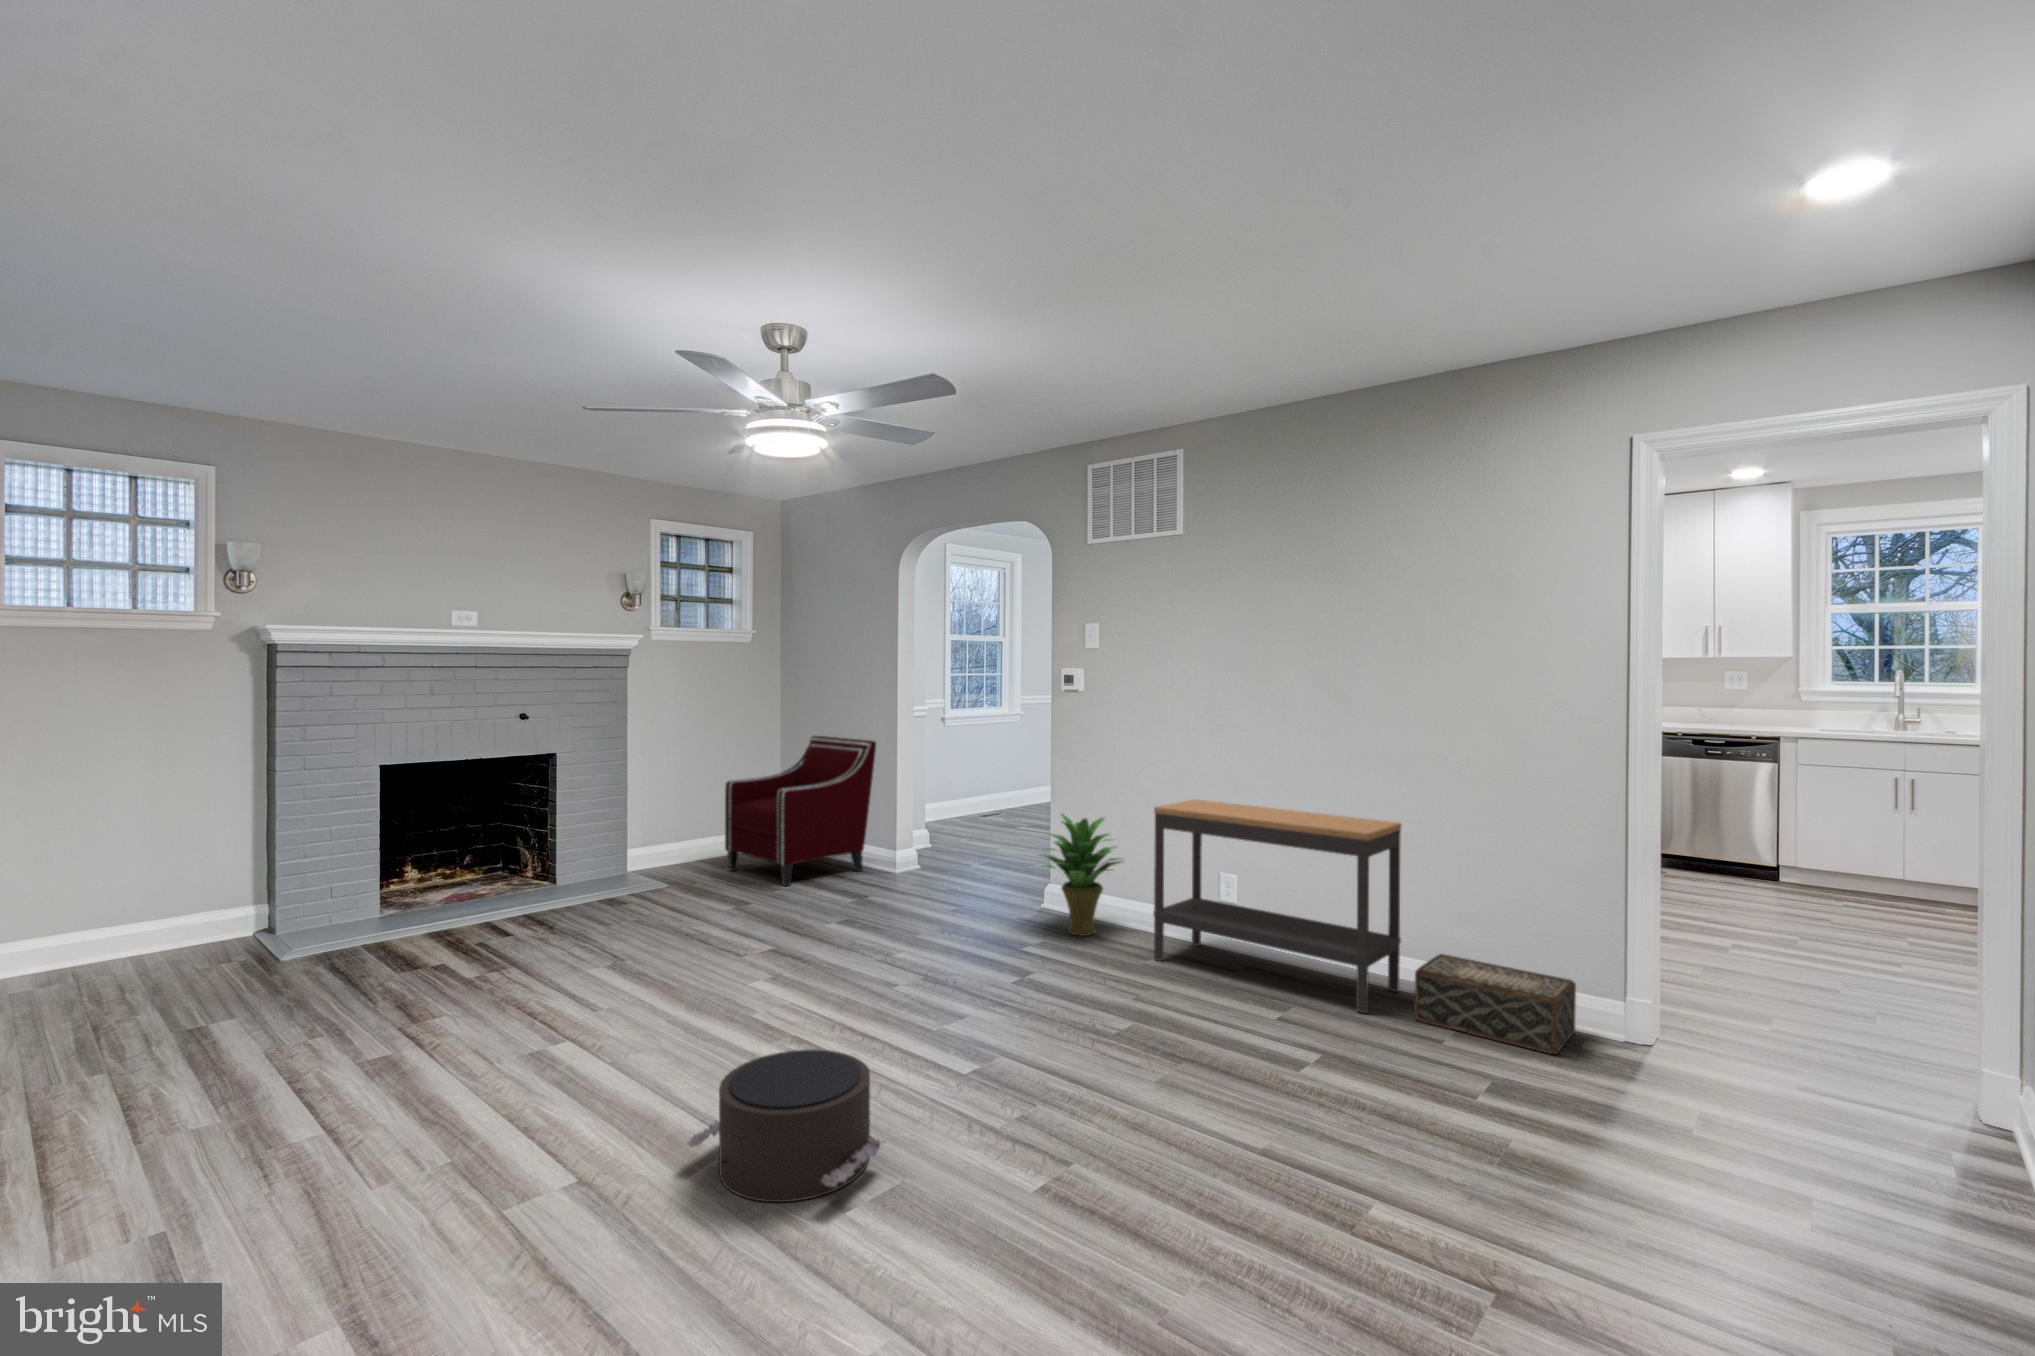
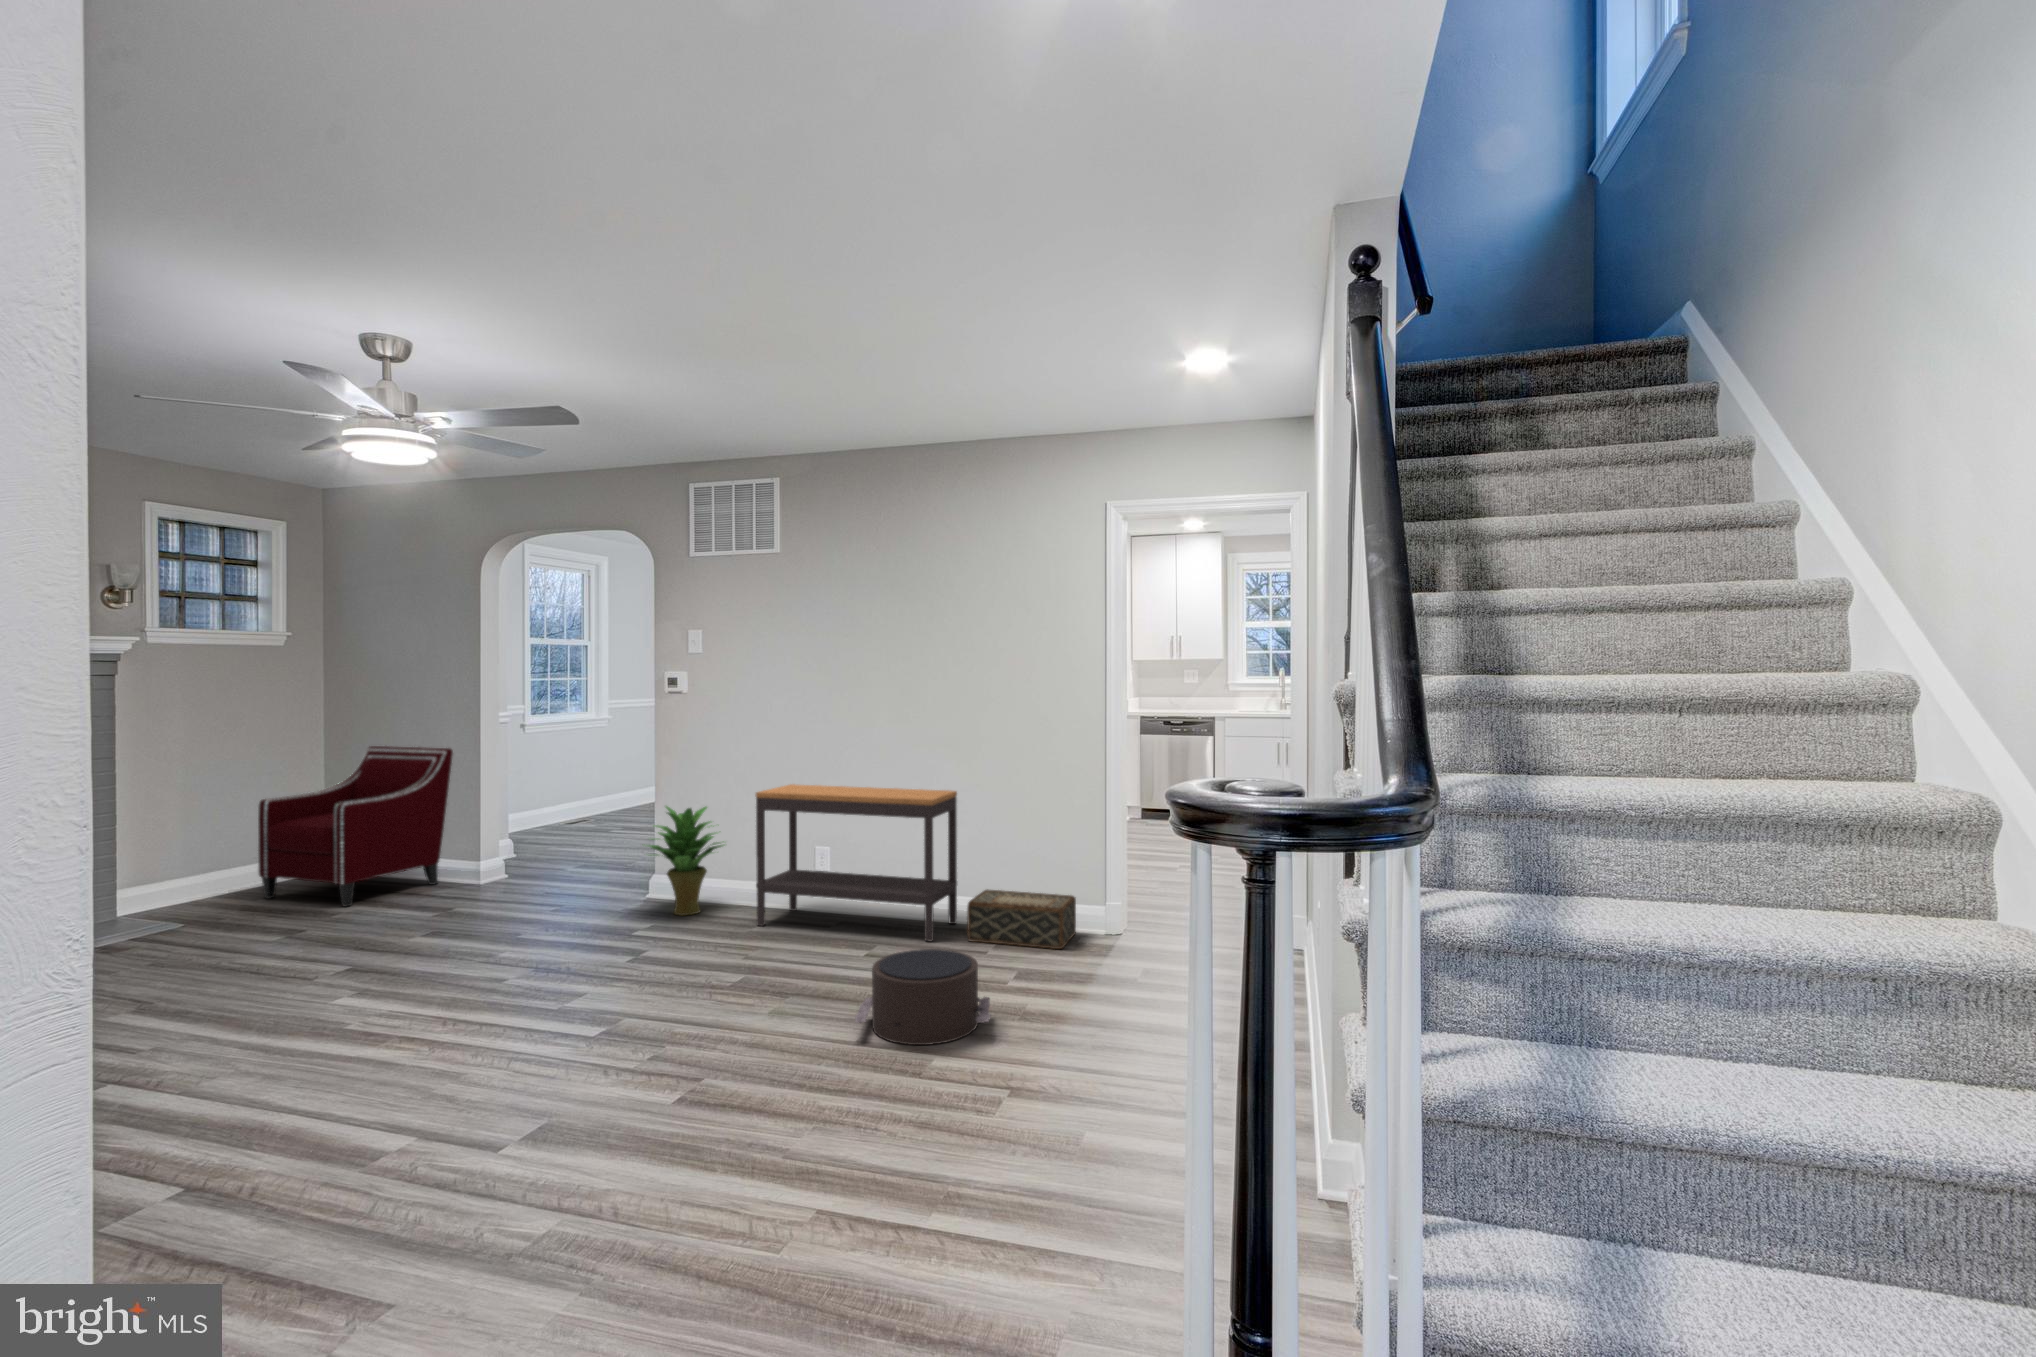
pouf: present [687,1050,883,1202] -> present [855,949,991,1045]

